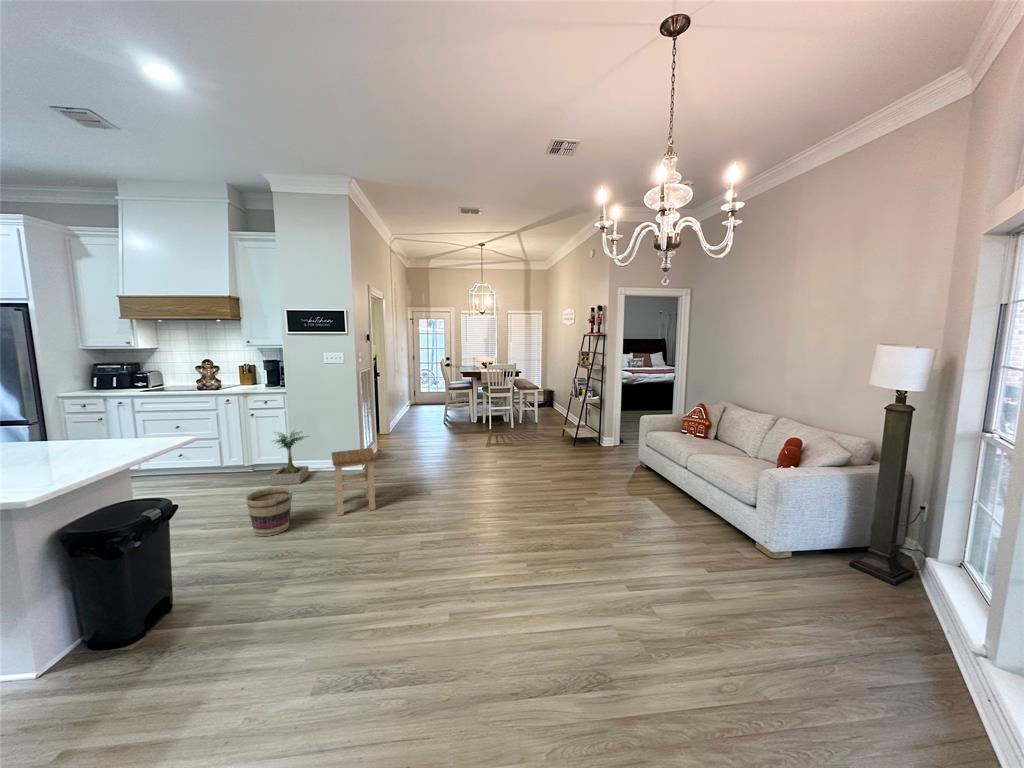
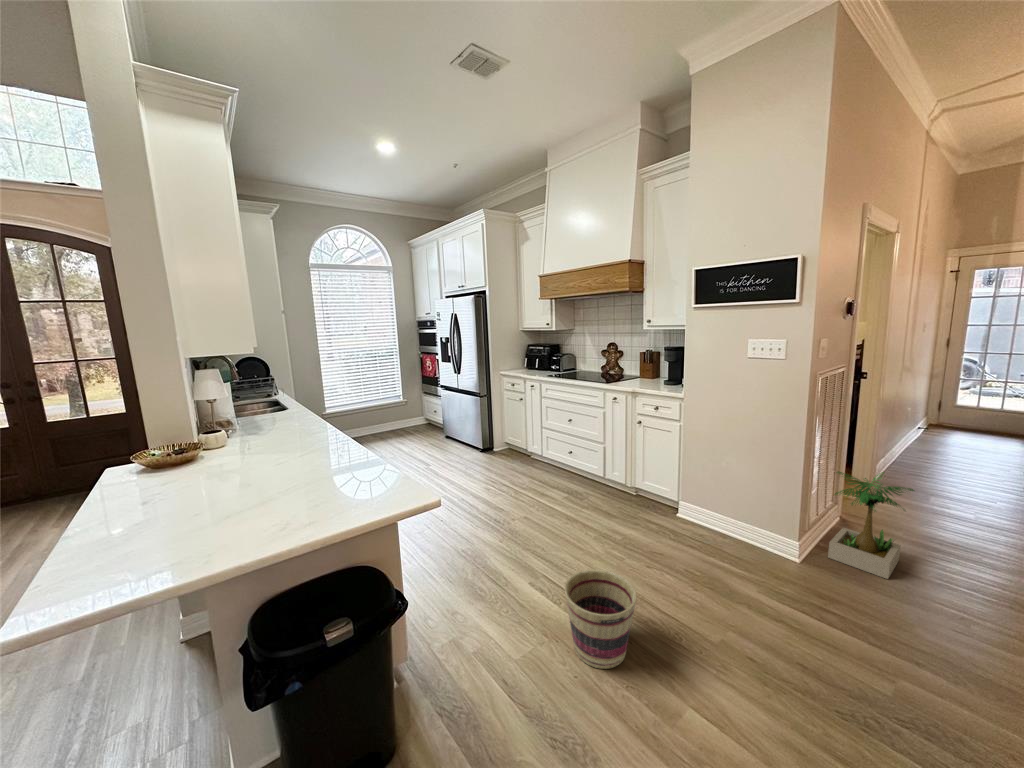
potted plant: present [271,432,309,485] -> present [828,472,914,579]
stool: present [332,448,377,516] -> none [715,544,829,731]

